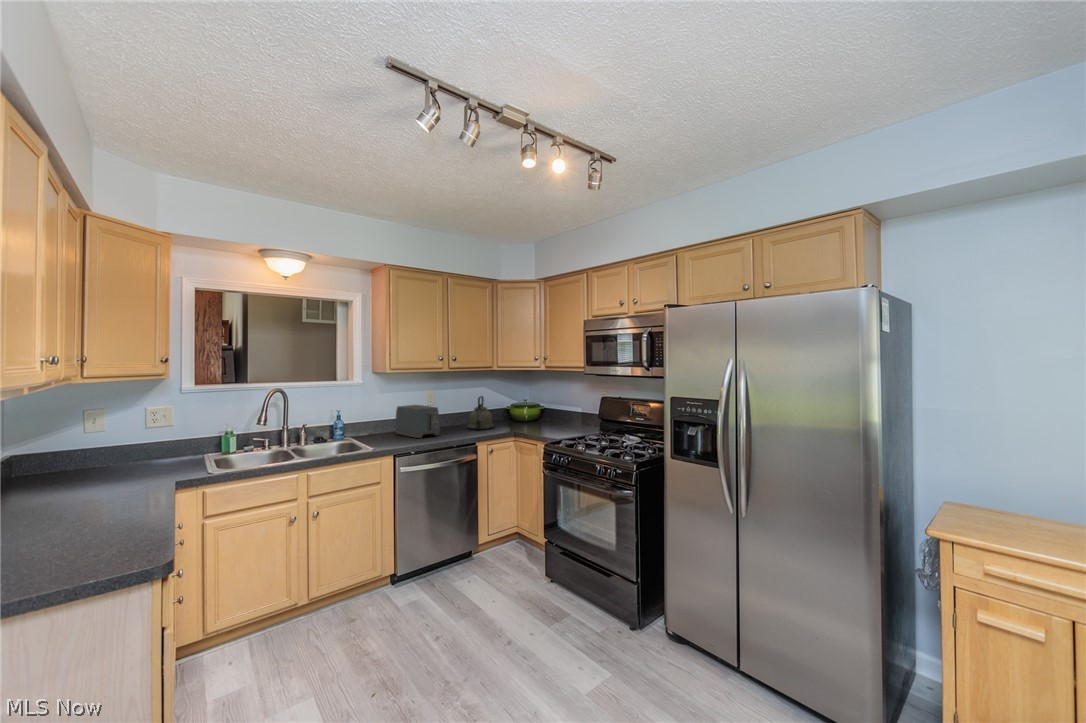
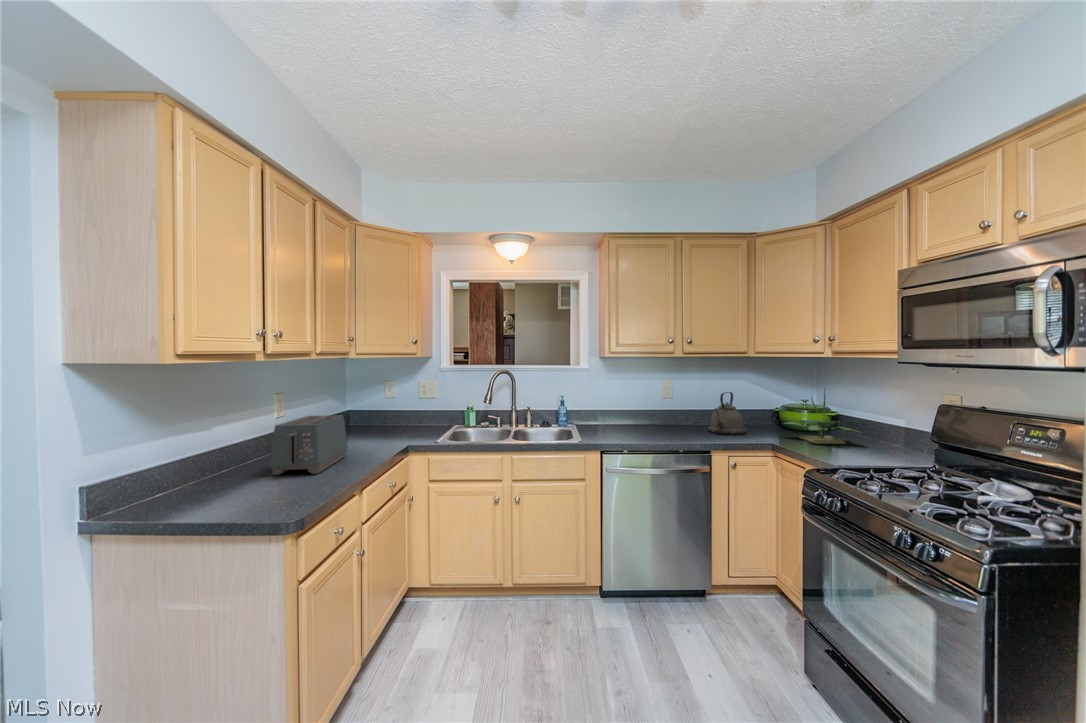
potted plant: none [518,390,565,428] -> present [783,388,862,444]
toaster: present [395,405,440,438] -> present [270,415,347,475]

